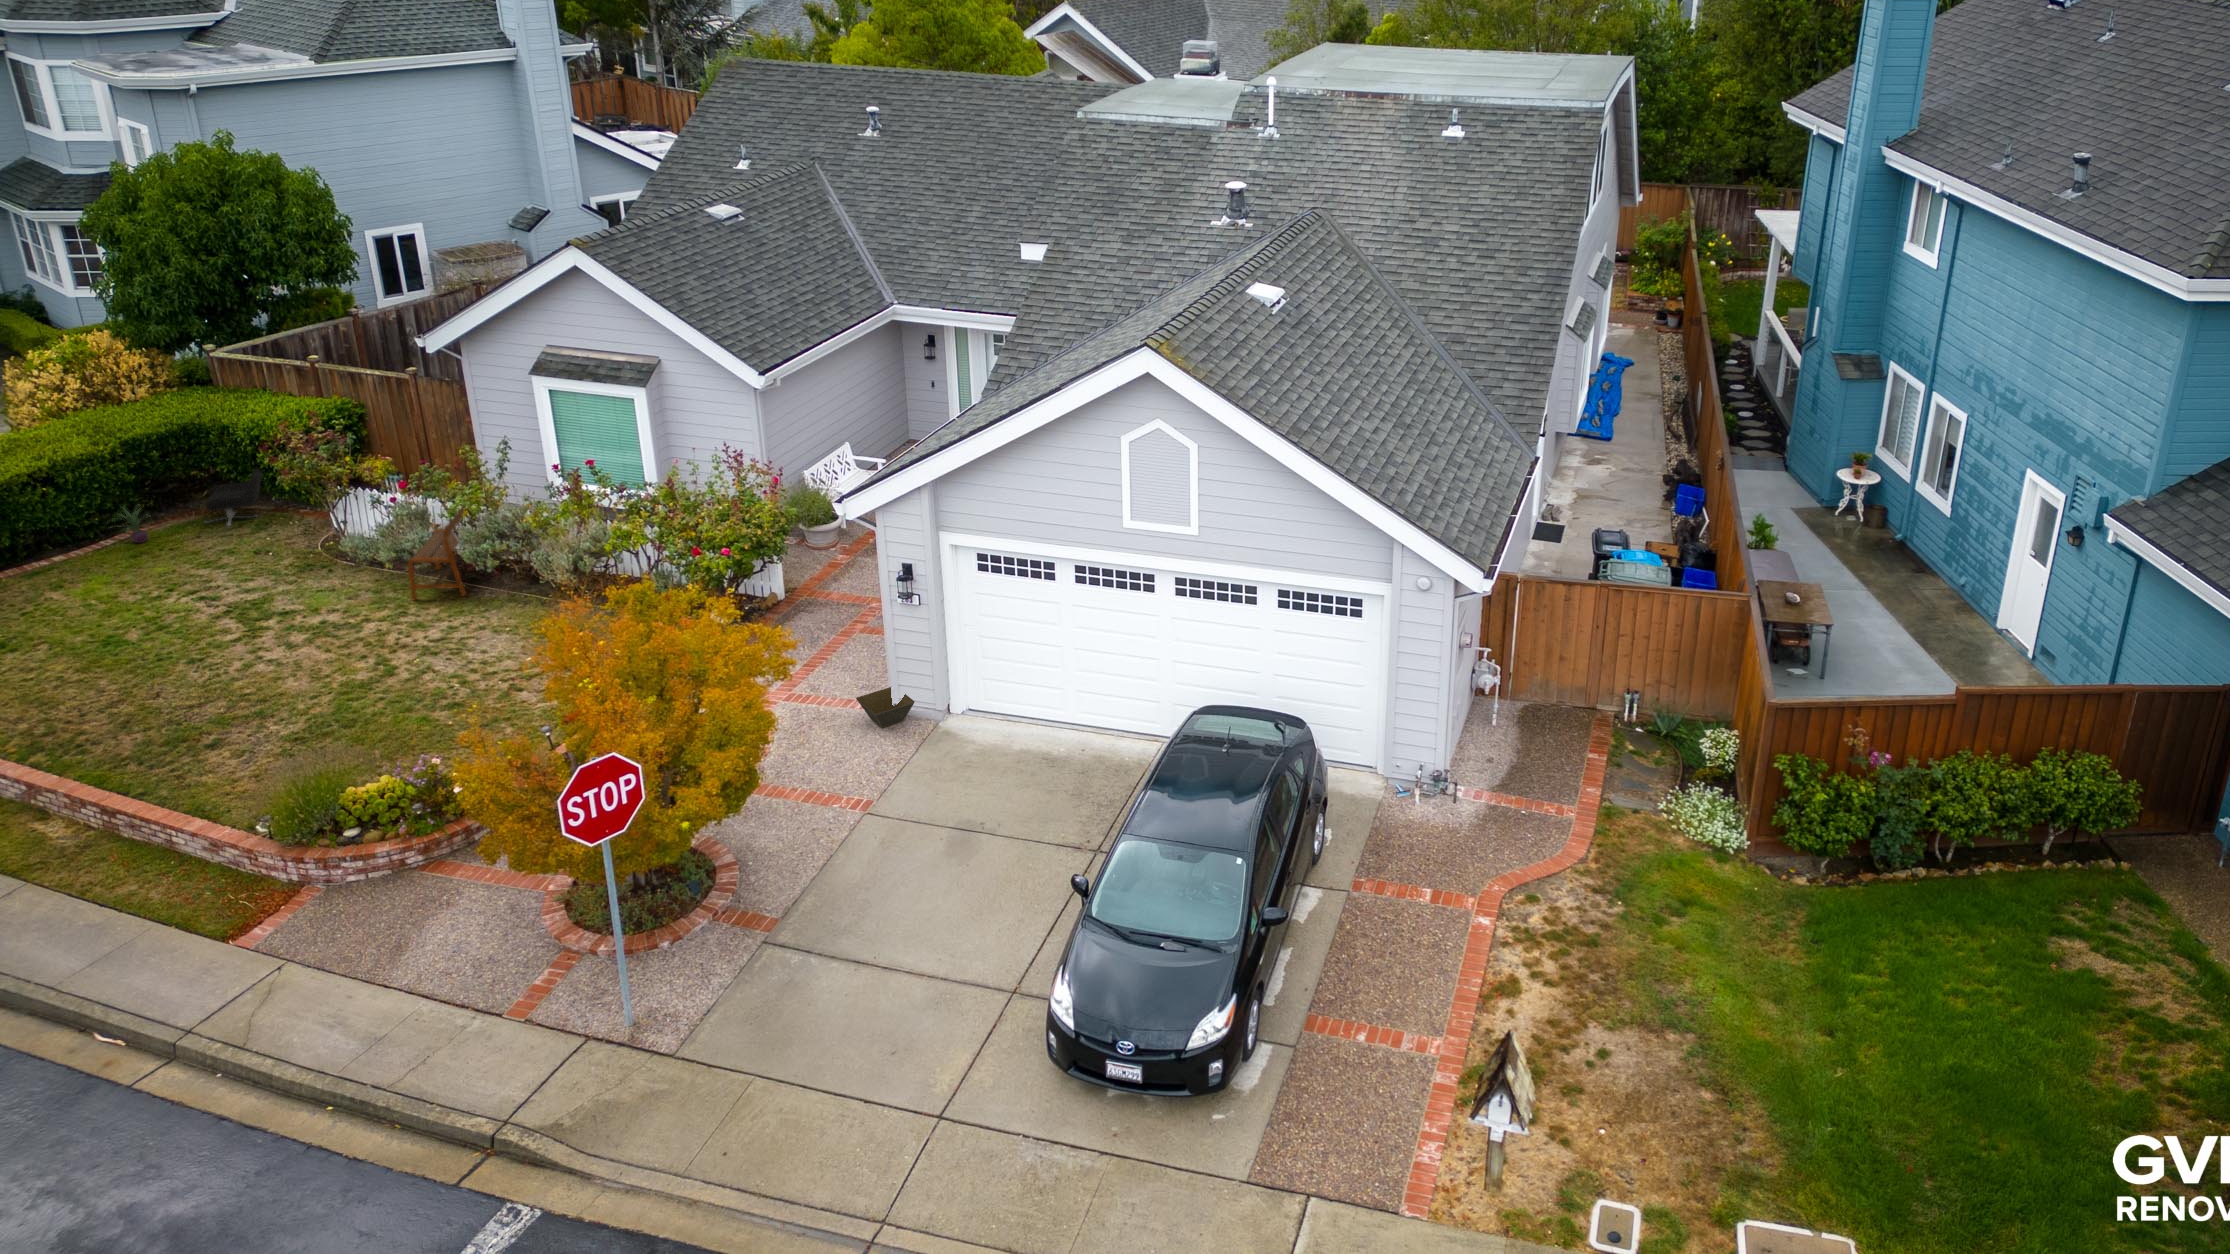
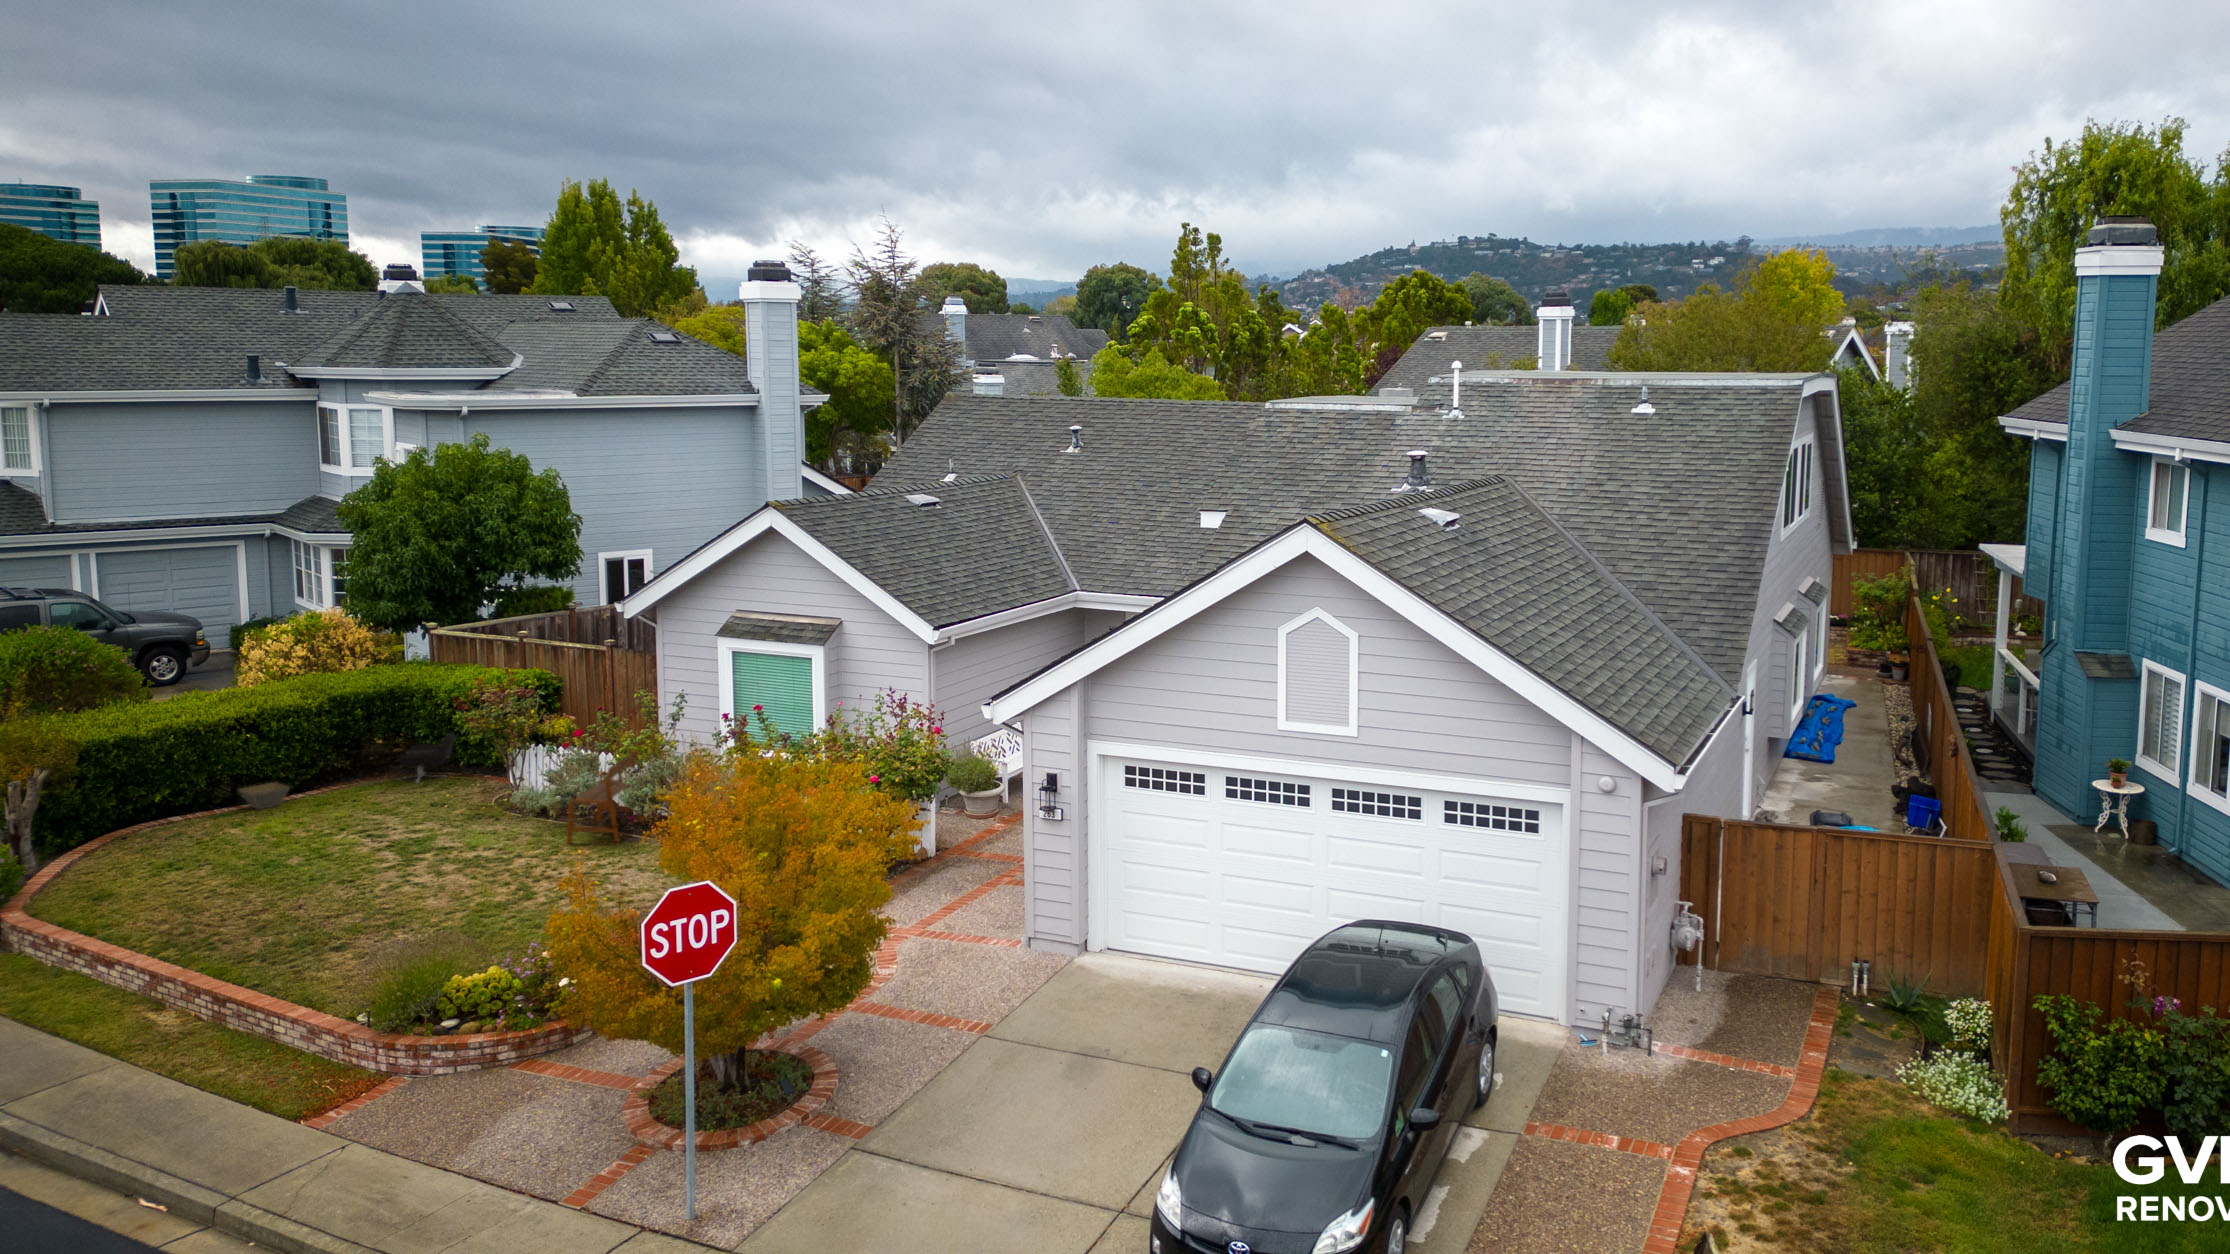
decorative plant: present [120,509,148,543] -> none [305,754,356,792]
basket: present [856,687,915,728] -> present [239,782,289,809]

